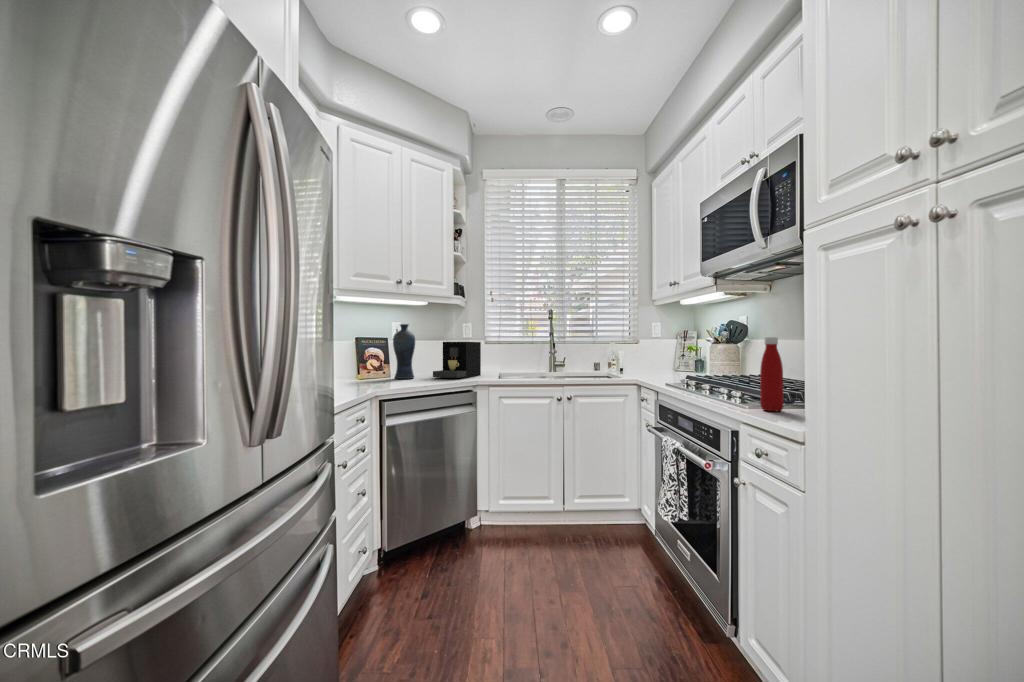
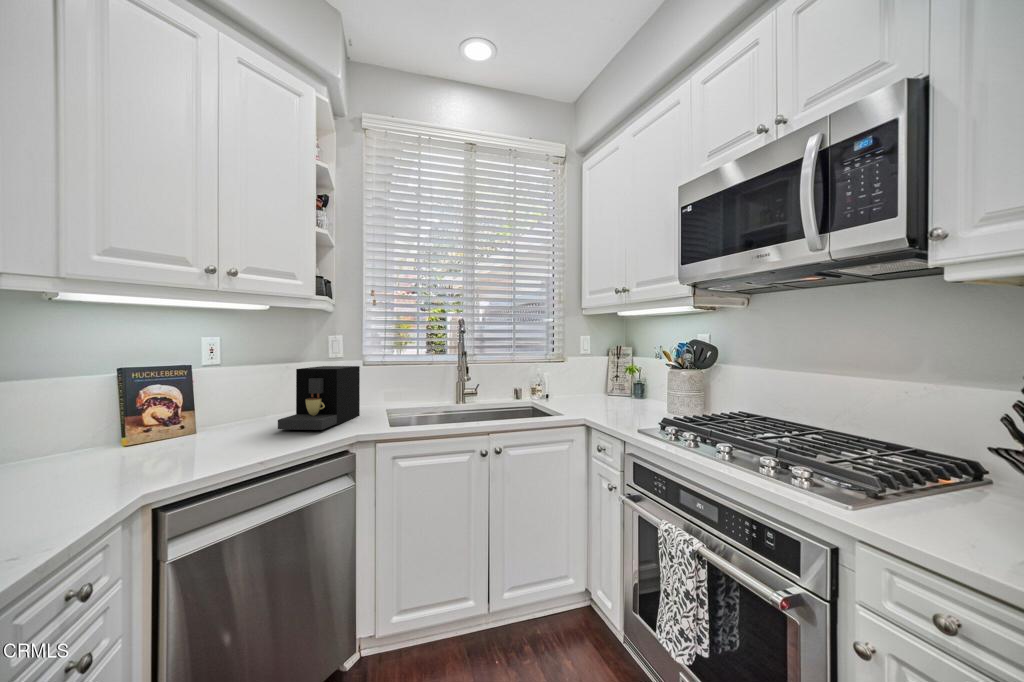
vase: present [393,324,415,379] -> none [200,343,245,438]
bottle: present [760,337,784,411] -> none [902,400,952,535]

